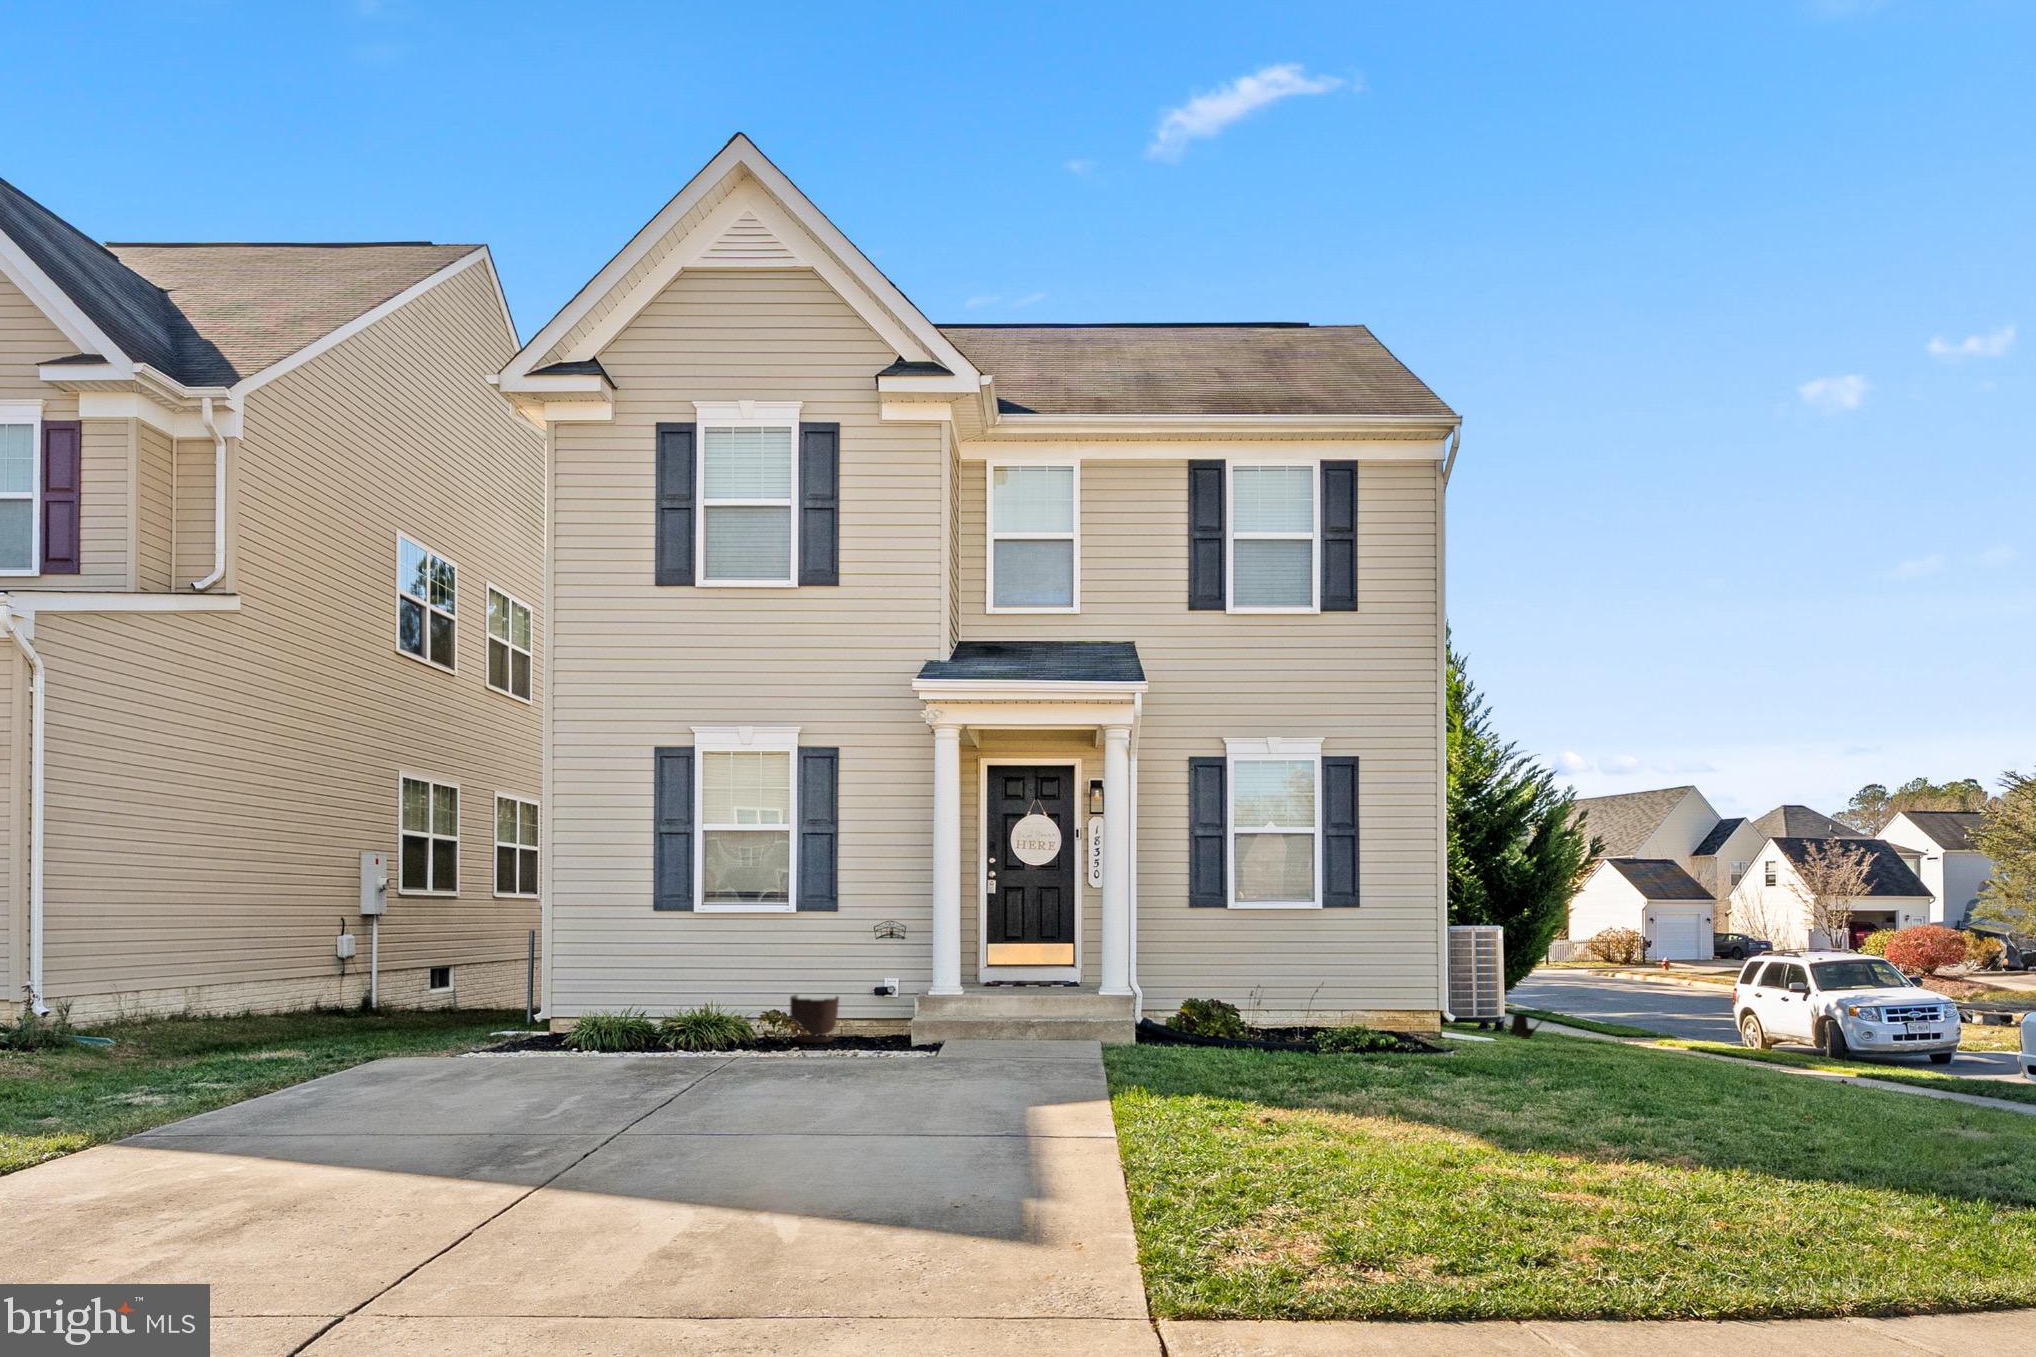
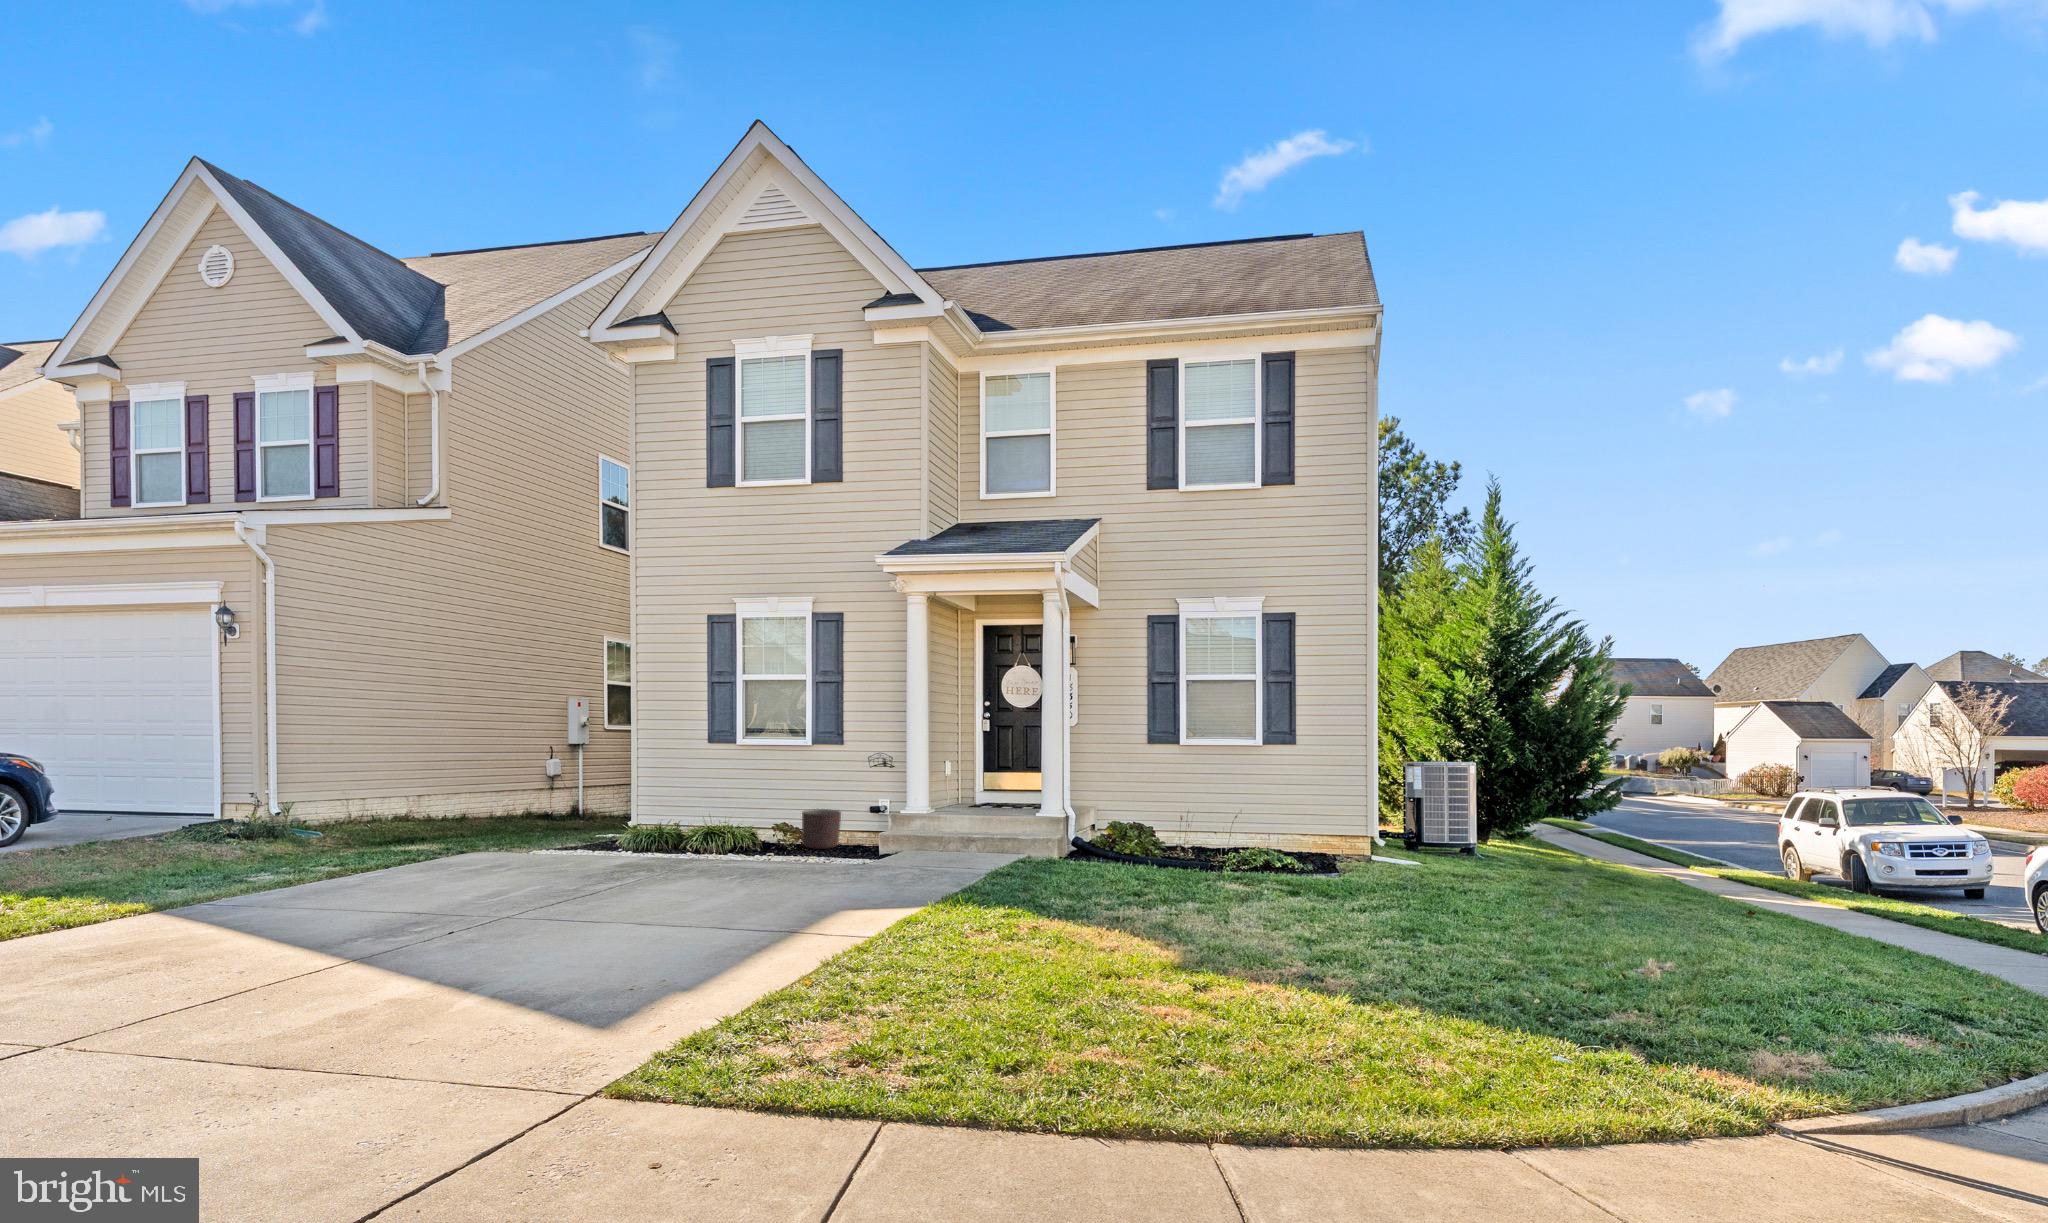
watering can: present [1510,1014,1547,1039] -> none [1469,840,1512,863]

